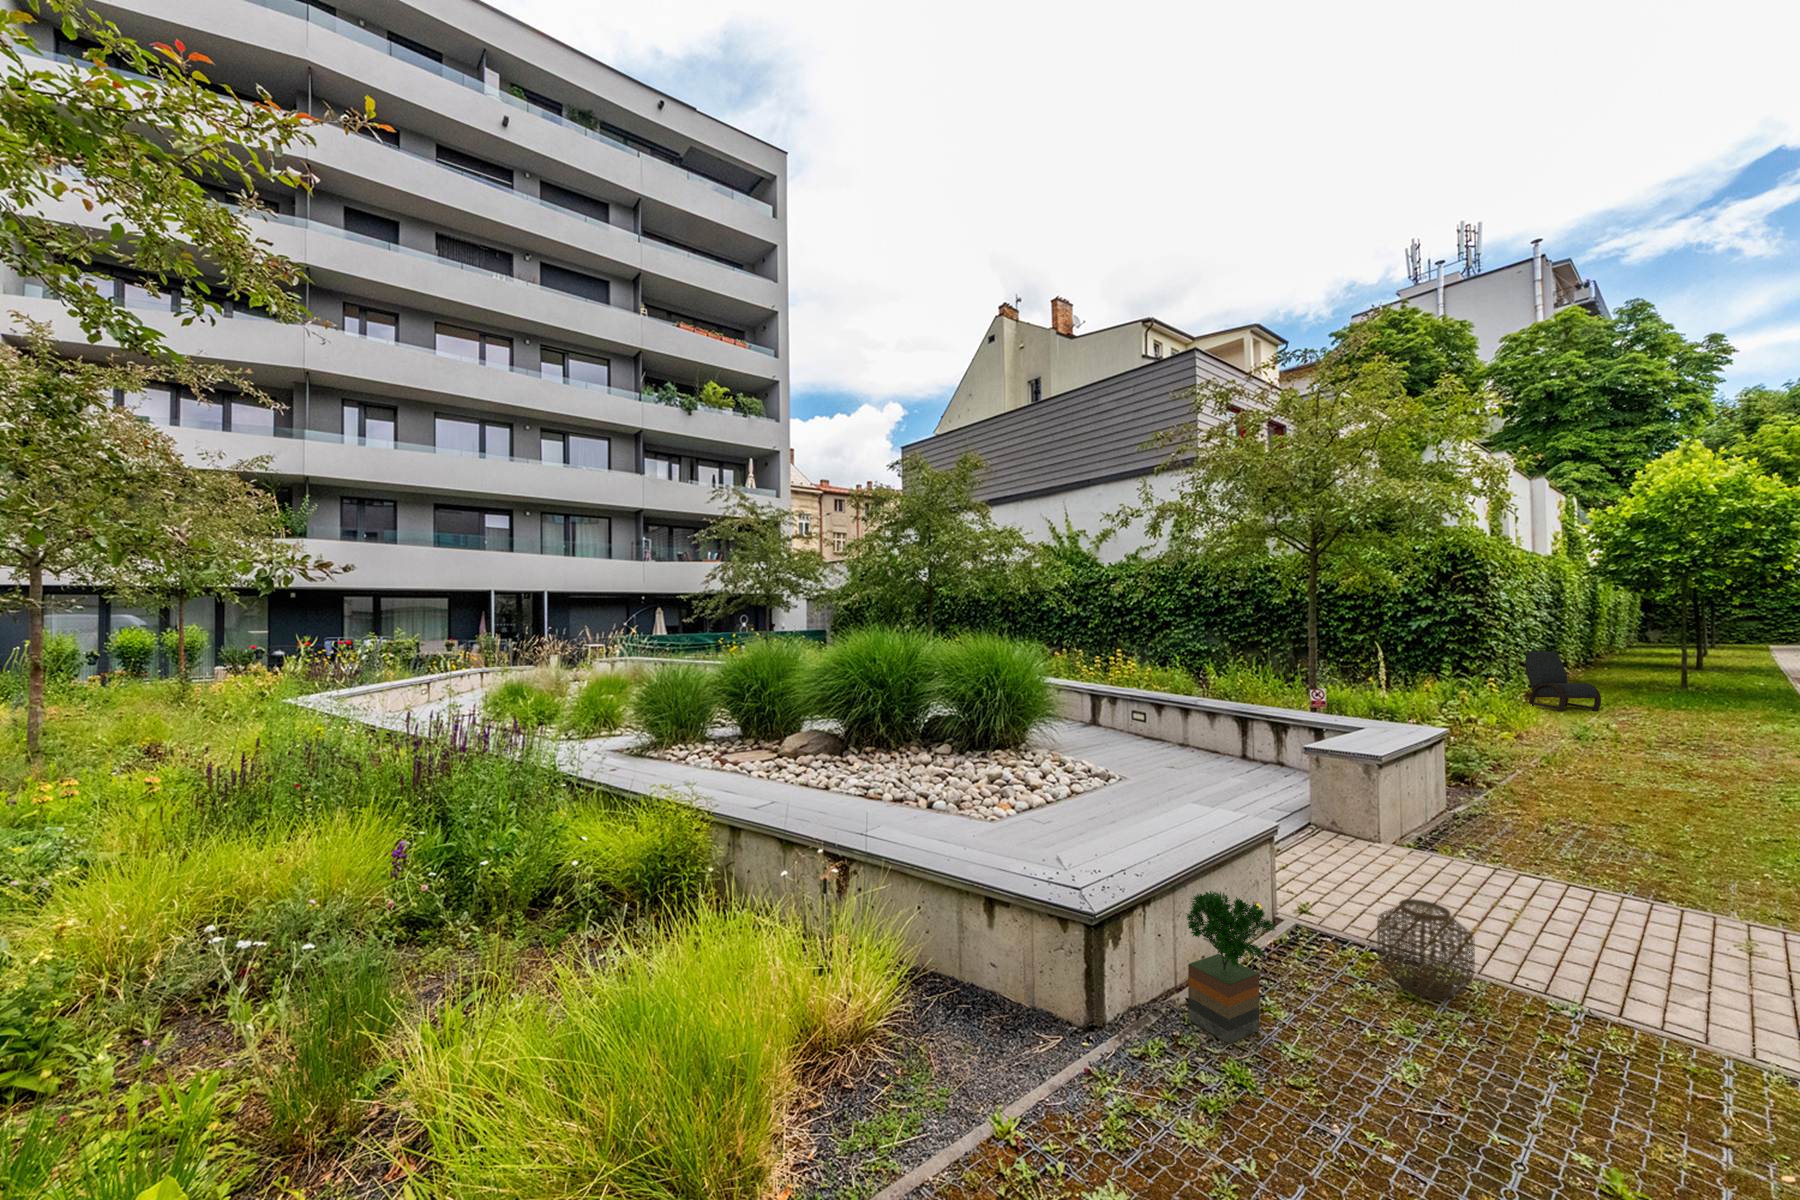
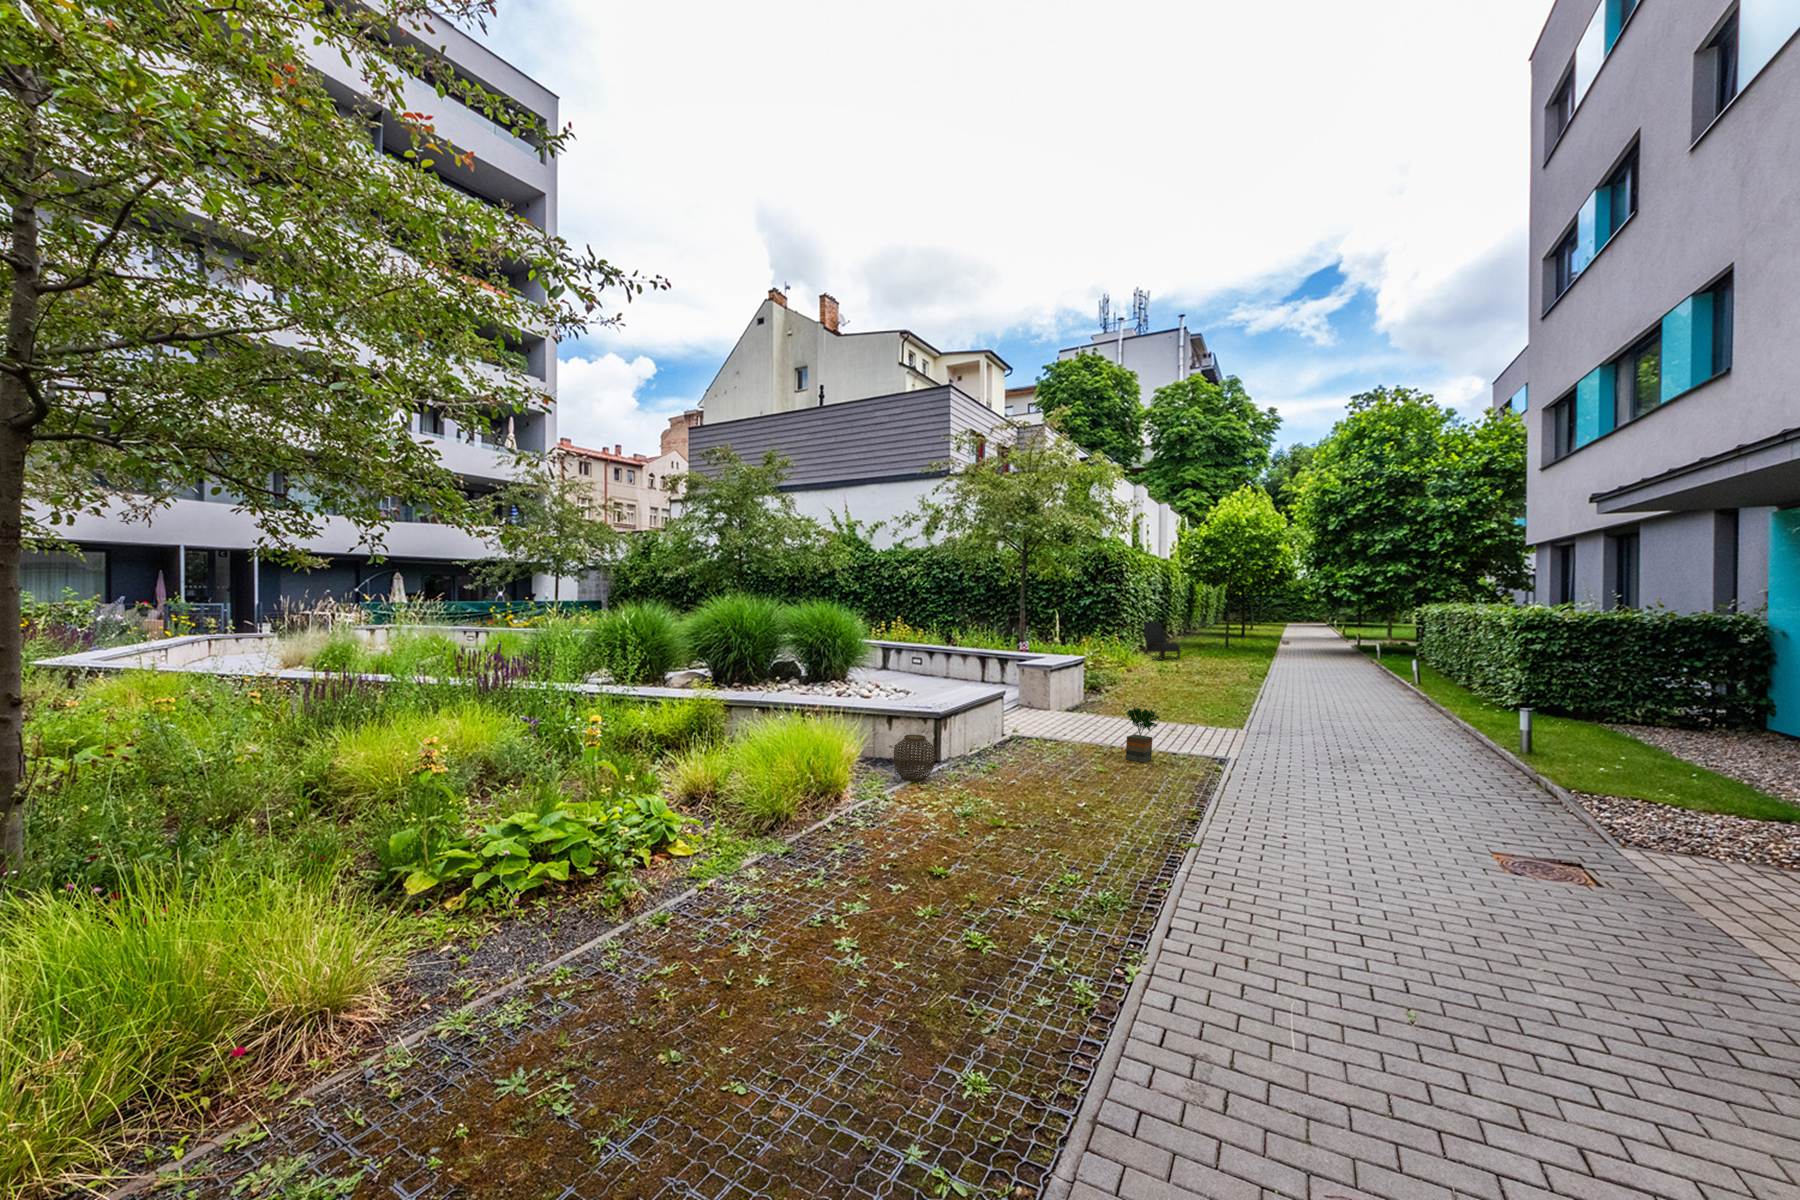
potted tree: present [1186,891,1275,1044] -> present [1126,708,1159,762]
woven basket: present [1377,899,1475,1000] -> present [894,735,935,781]

